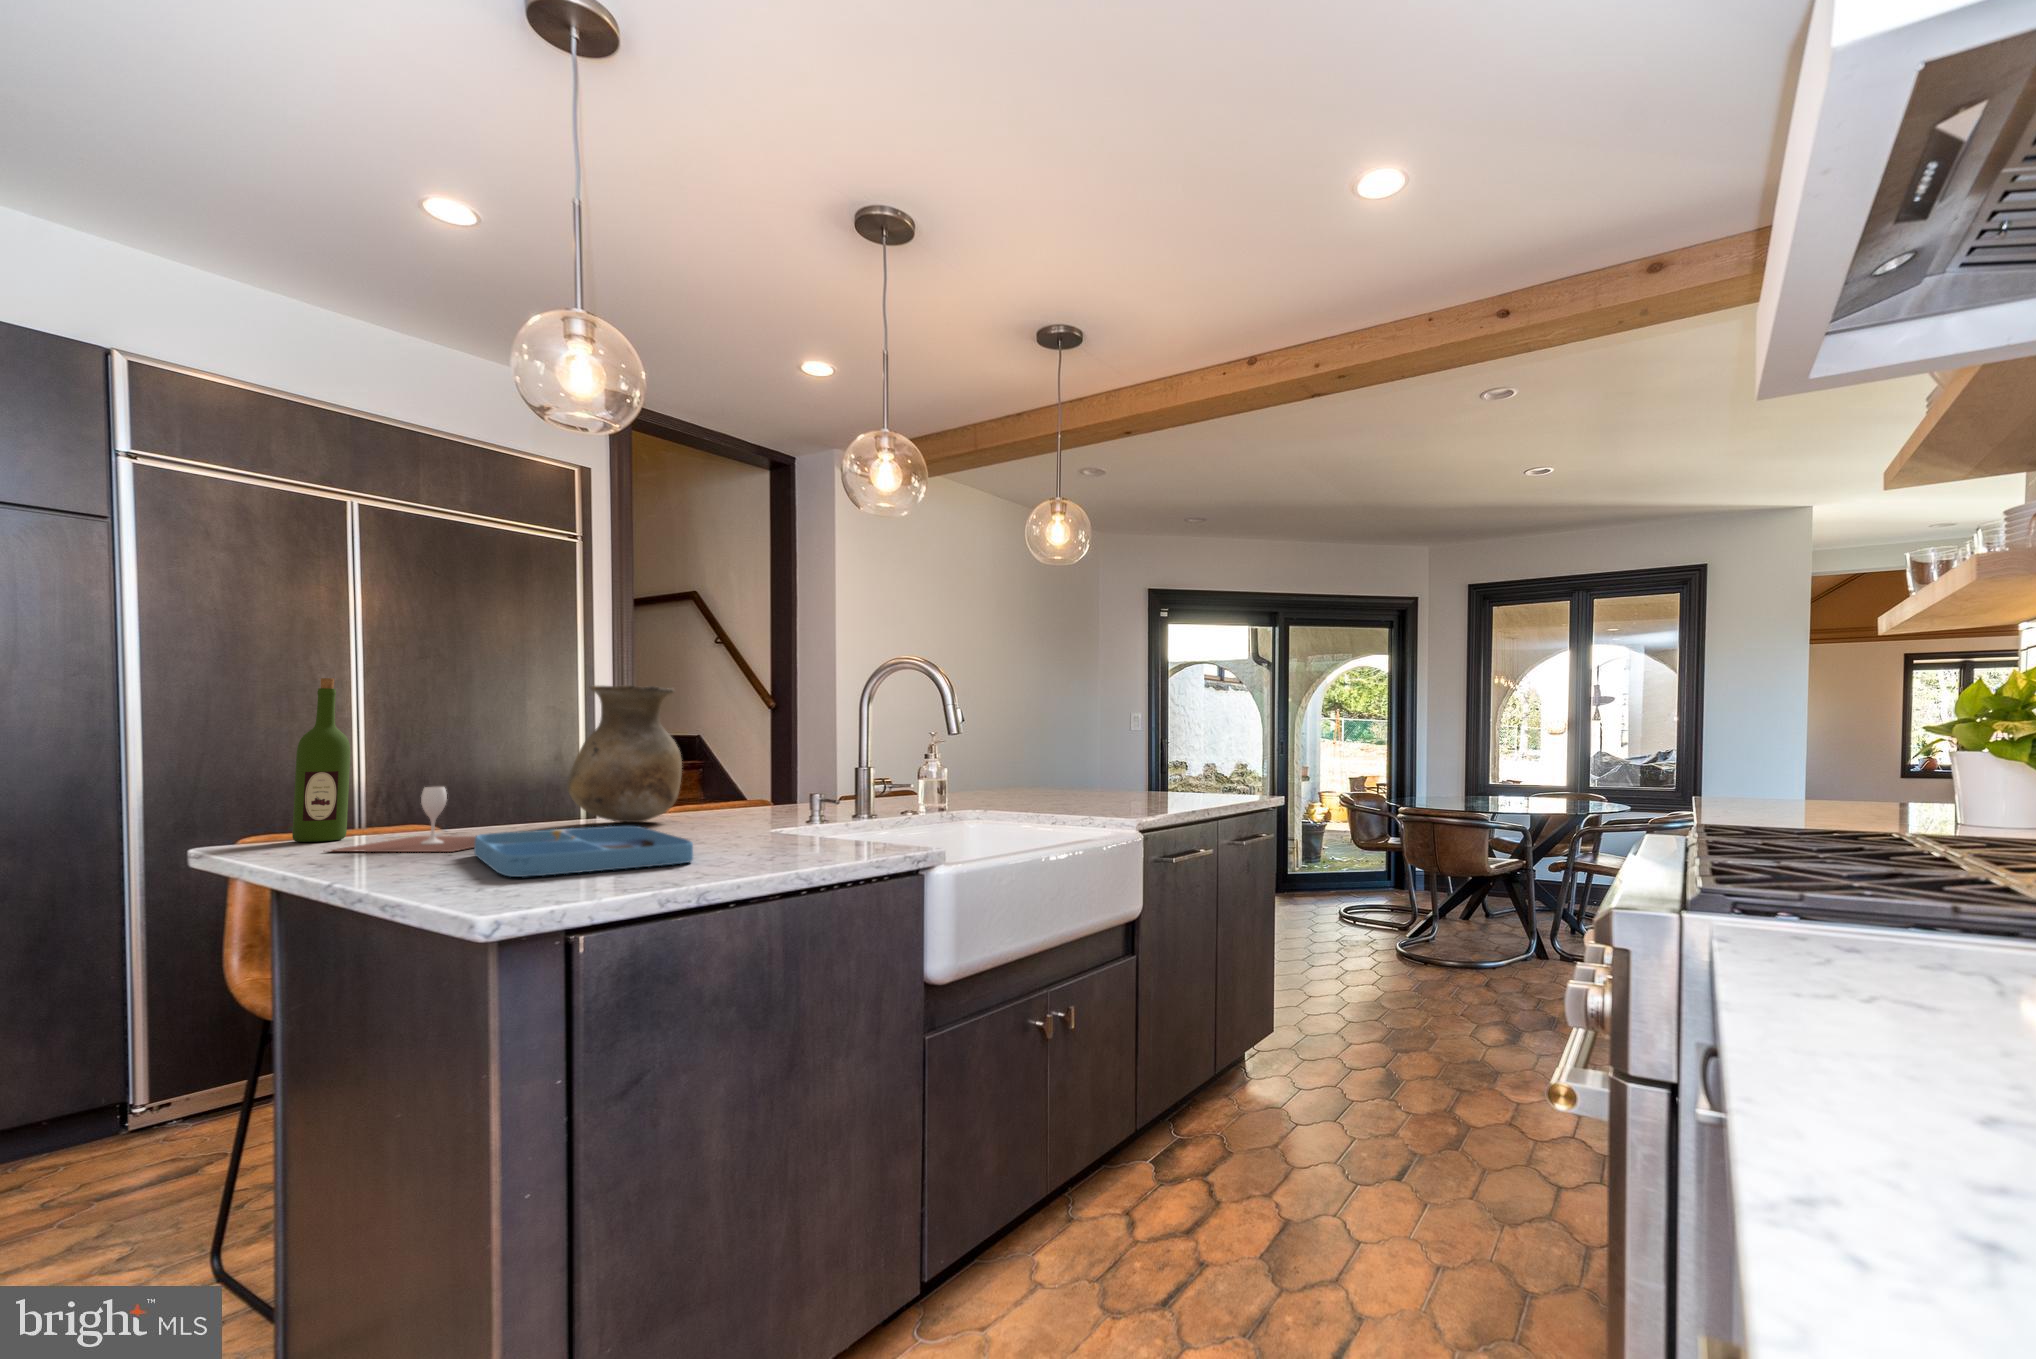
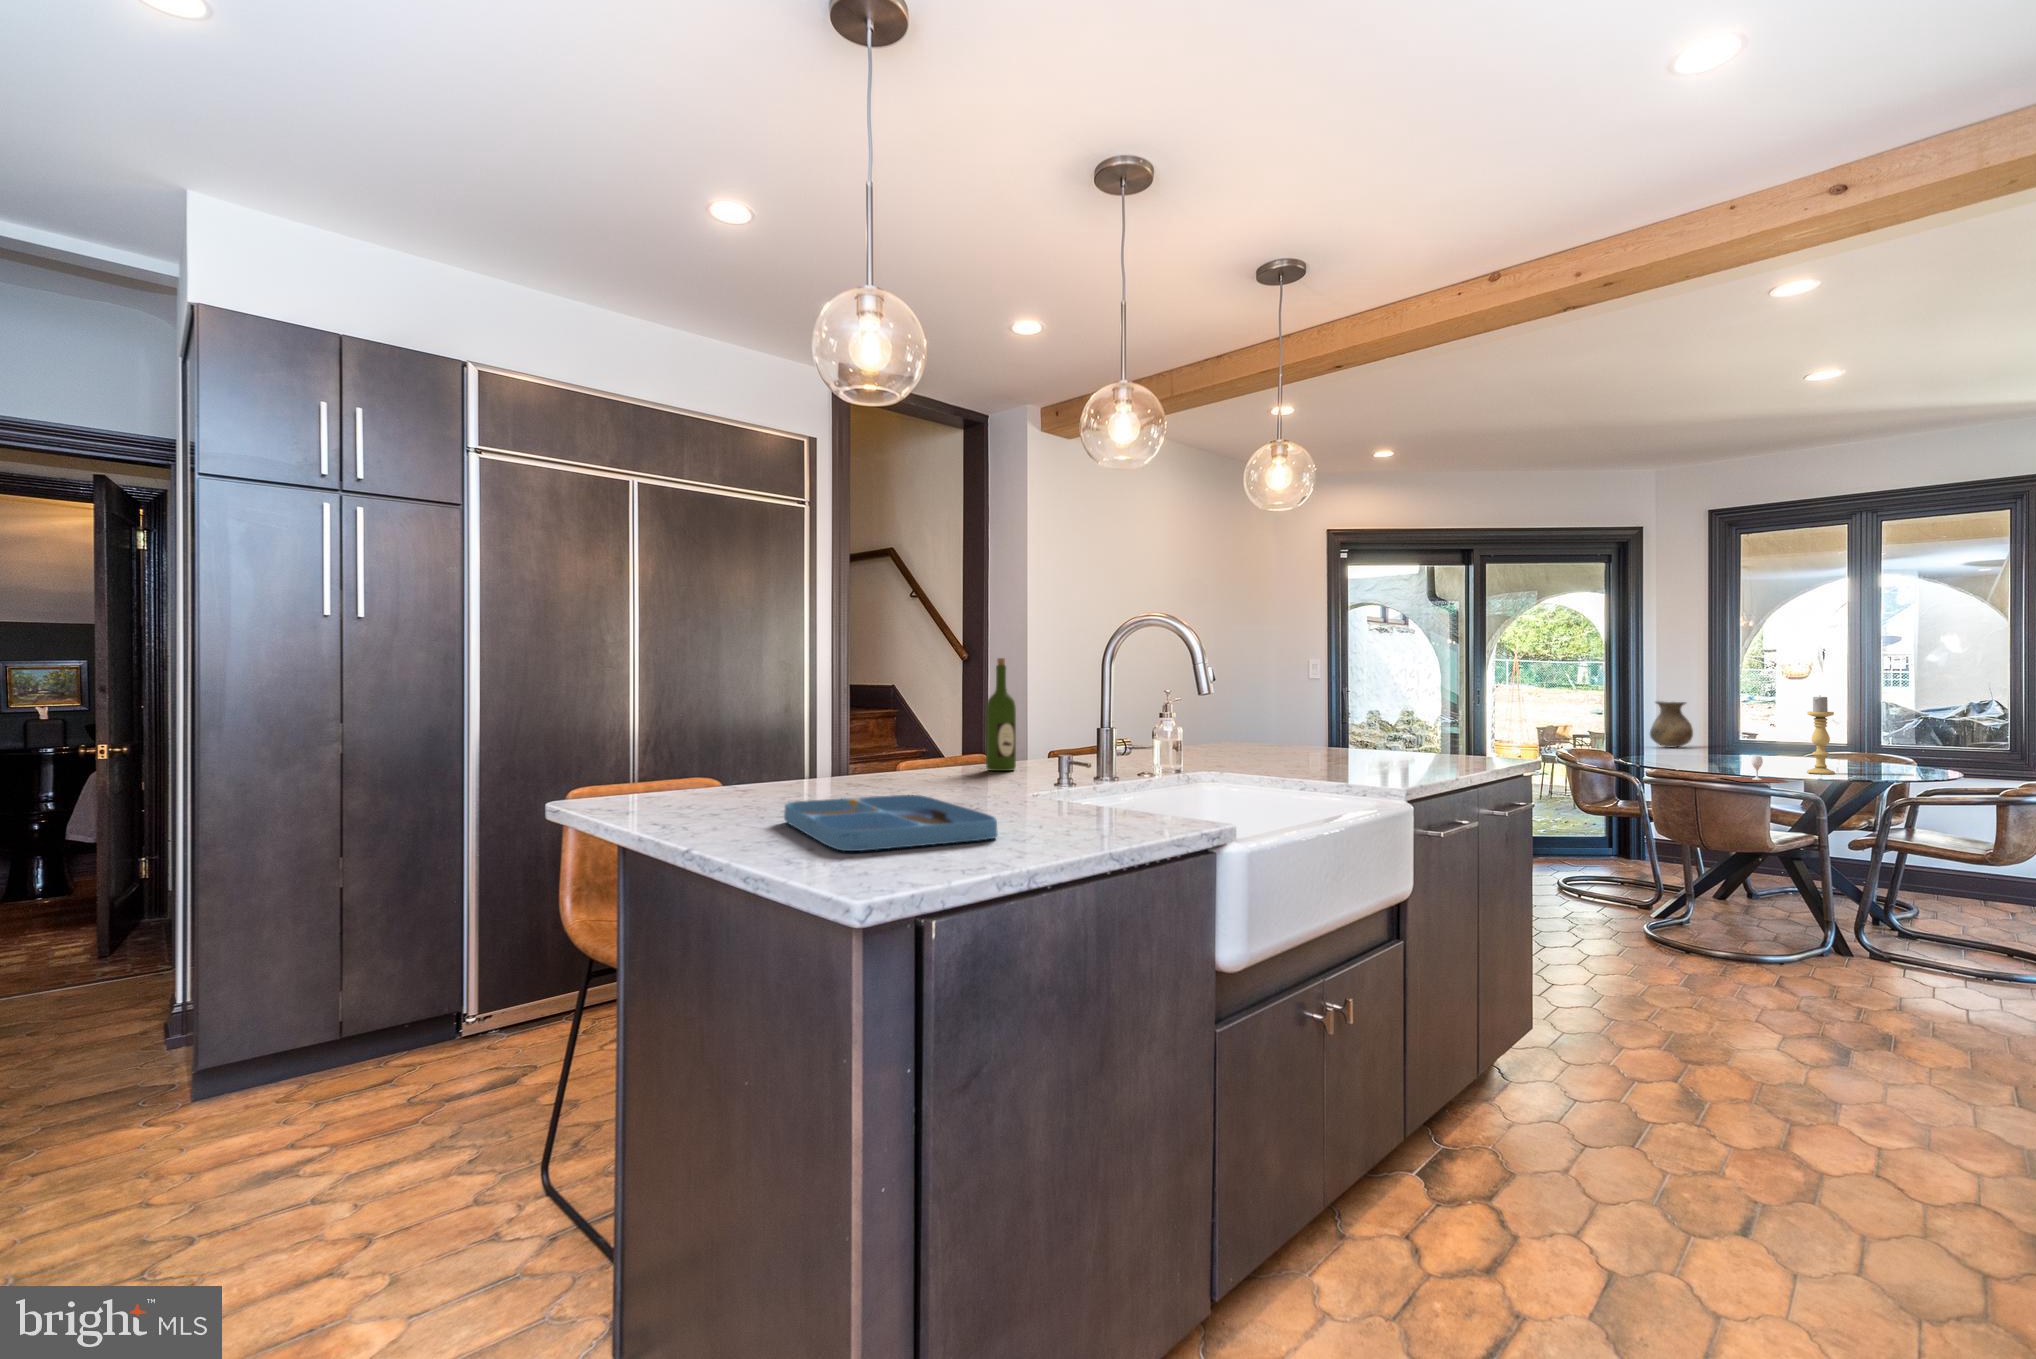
wine bottle: present [292,678,350,842] -> present [986,658,1016,771]
vase: present [567,685,682,822] -> present [1650,701,1693,747]
candle holder: none [1525,737,1548,806] -> present [1807,696,1835,774]
wine glass: present [332,787,475,852] -> present [1716,756,1788,783]

